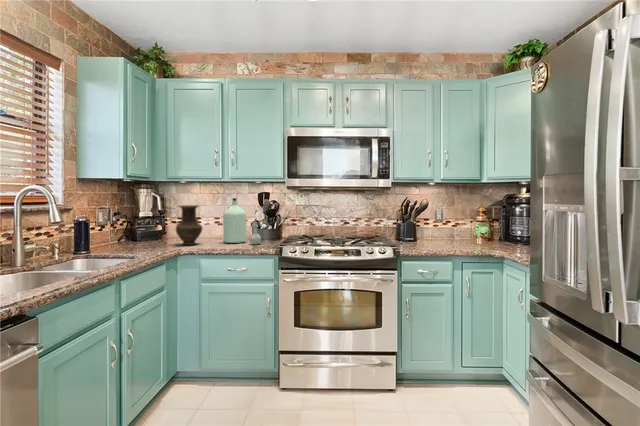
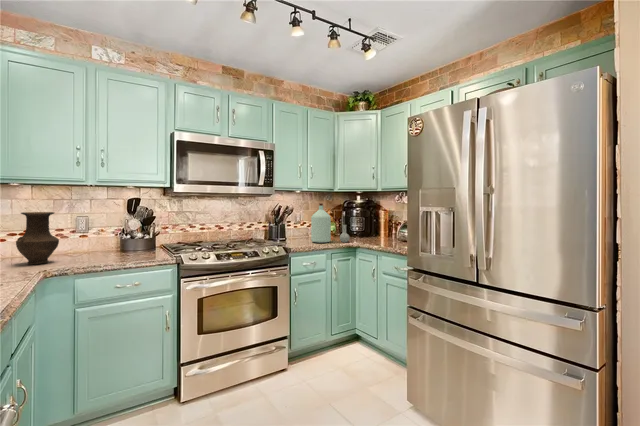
bottle: present [223,198,261,245] -> present [311,203,350,243]

